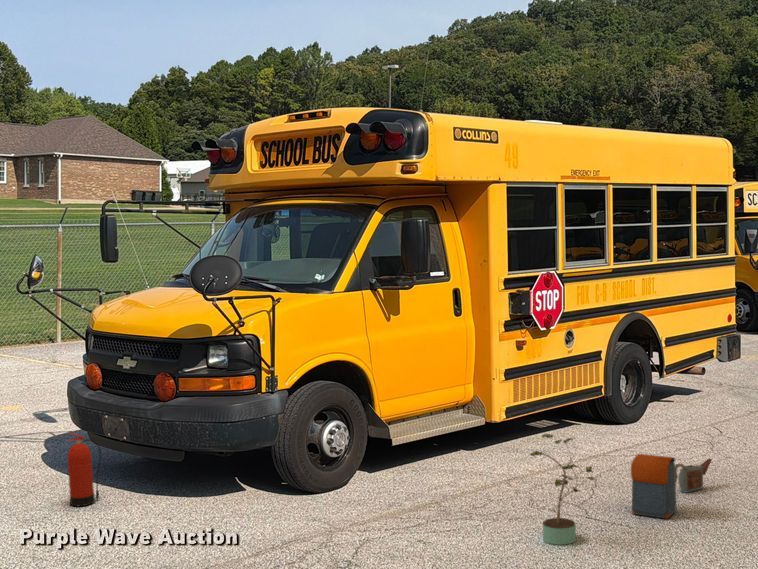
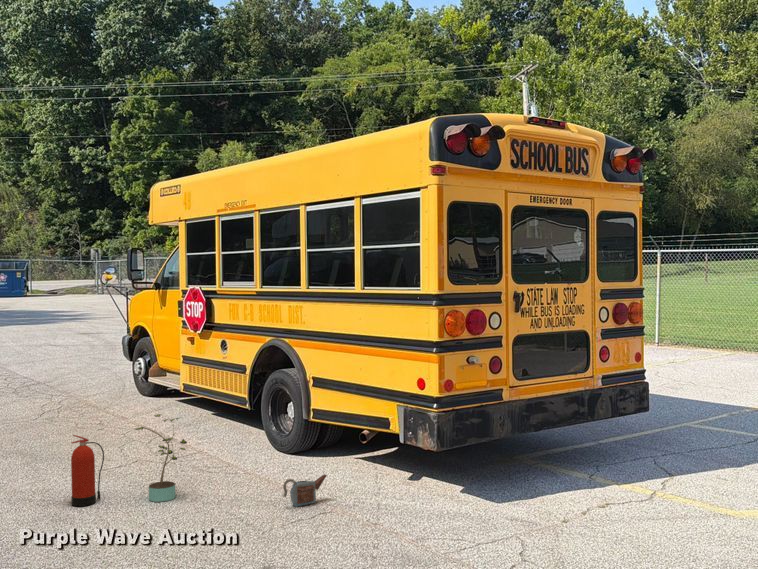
potted plant: present [530,434,594,545] -> present [136,414,187,502]
backpack: present [631,454,676,519] -> none [606,459,647,520]
watering can: present [675,459,711,493] -> present [283,474,327,507]

